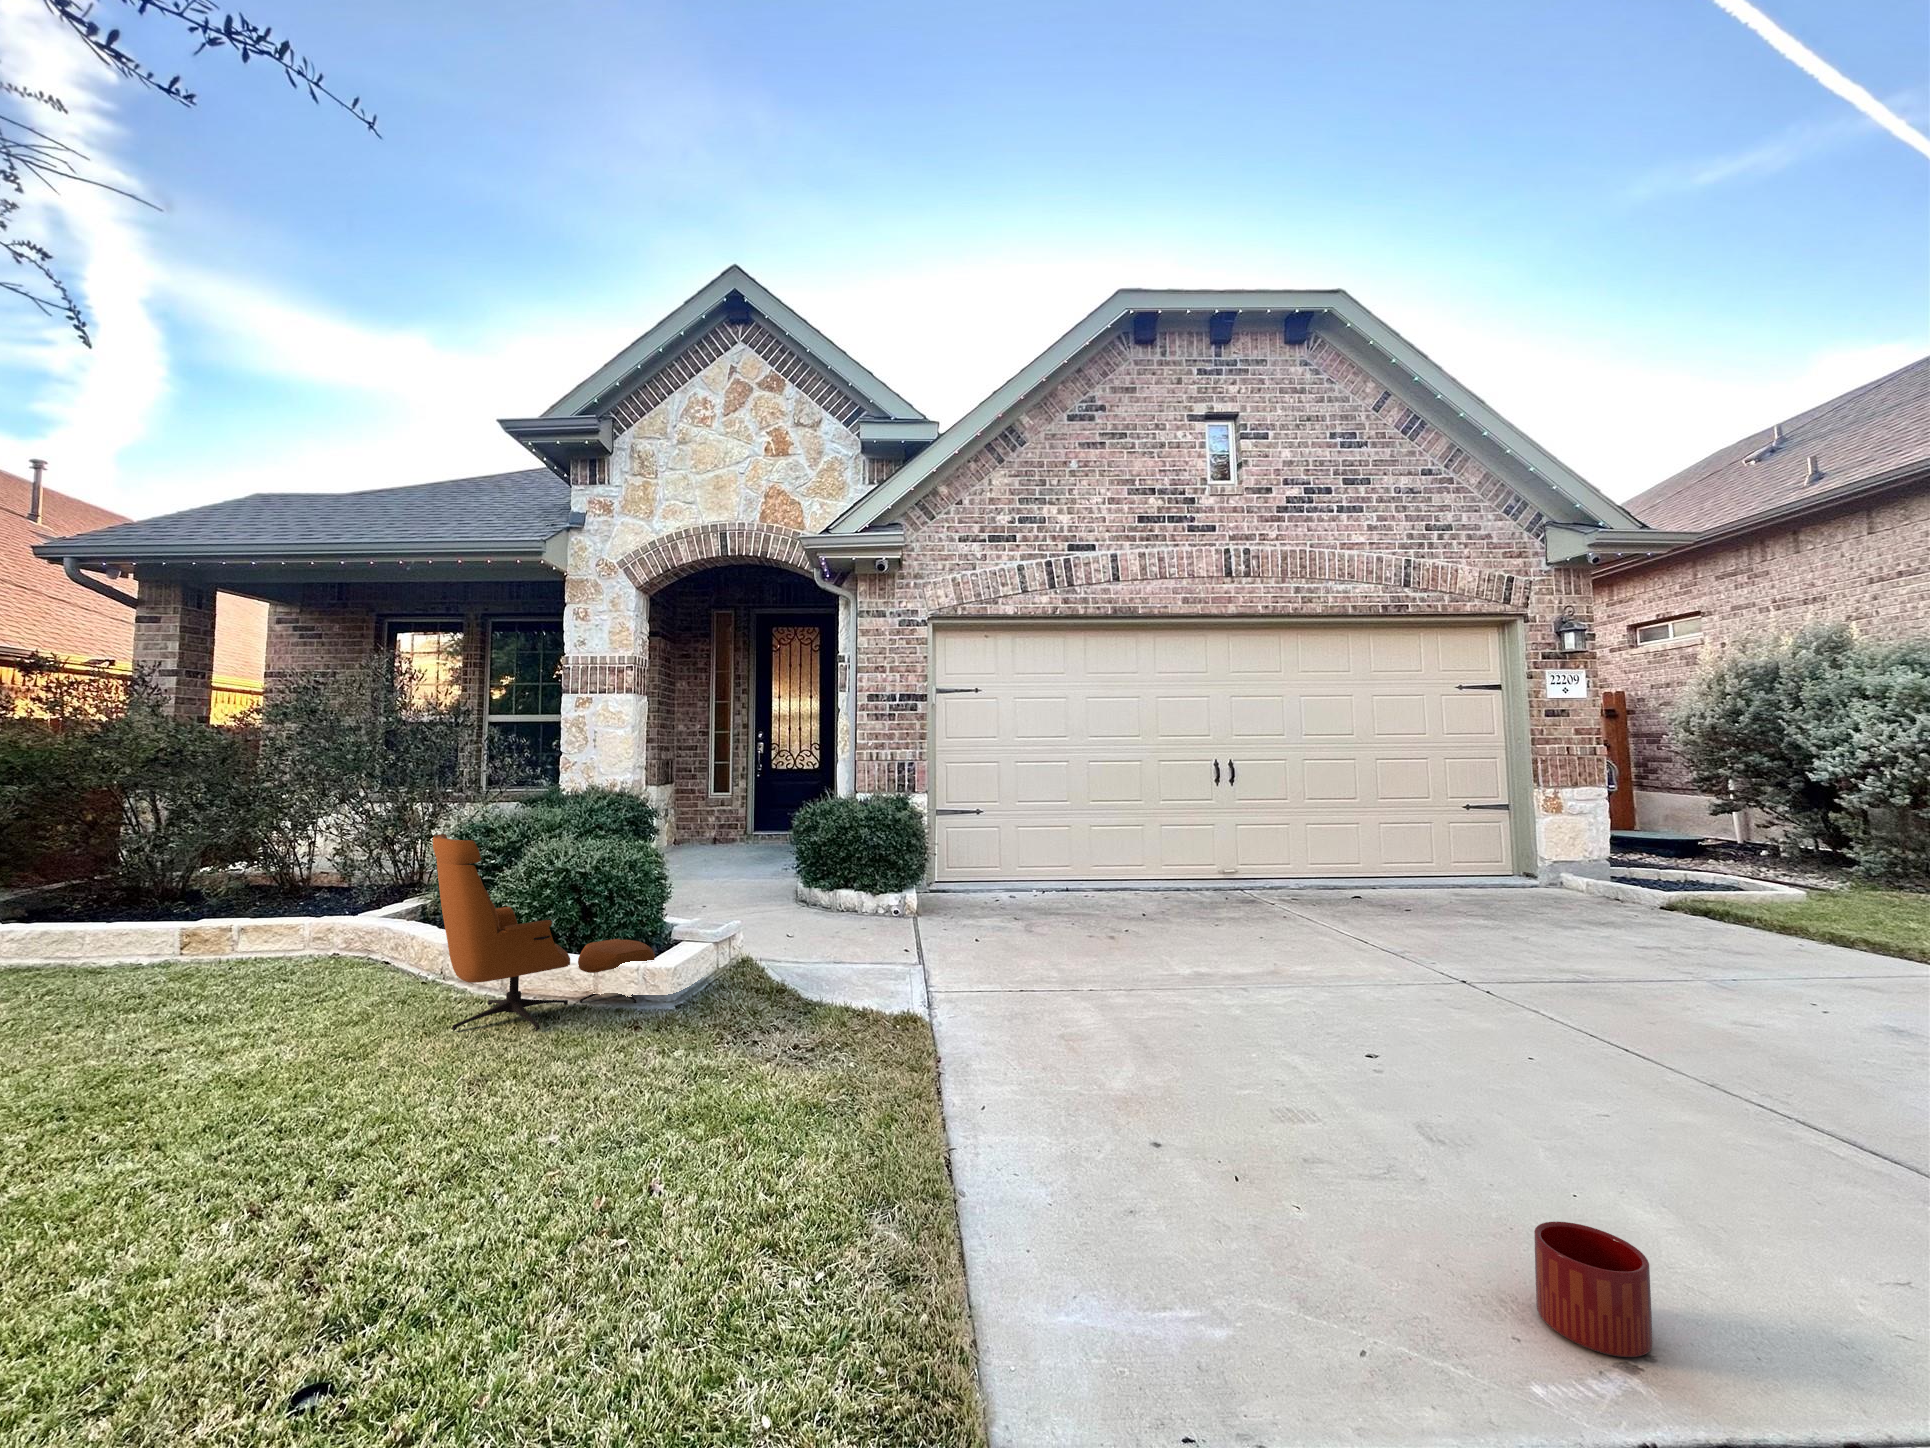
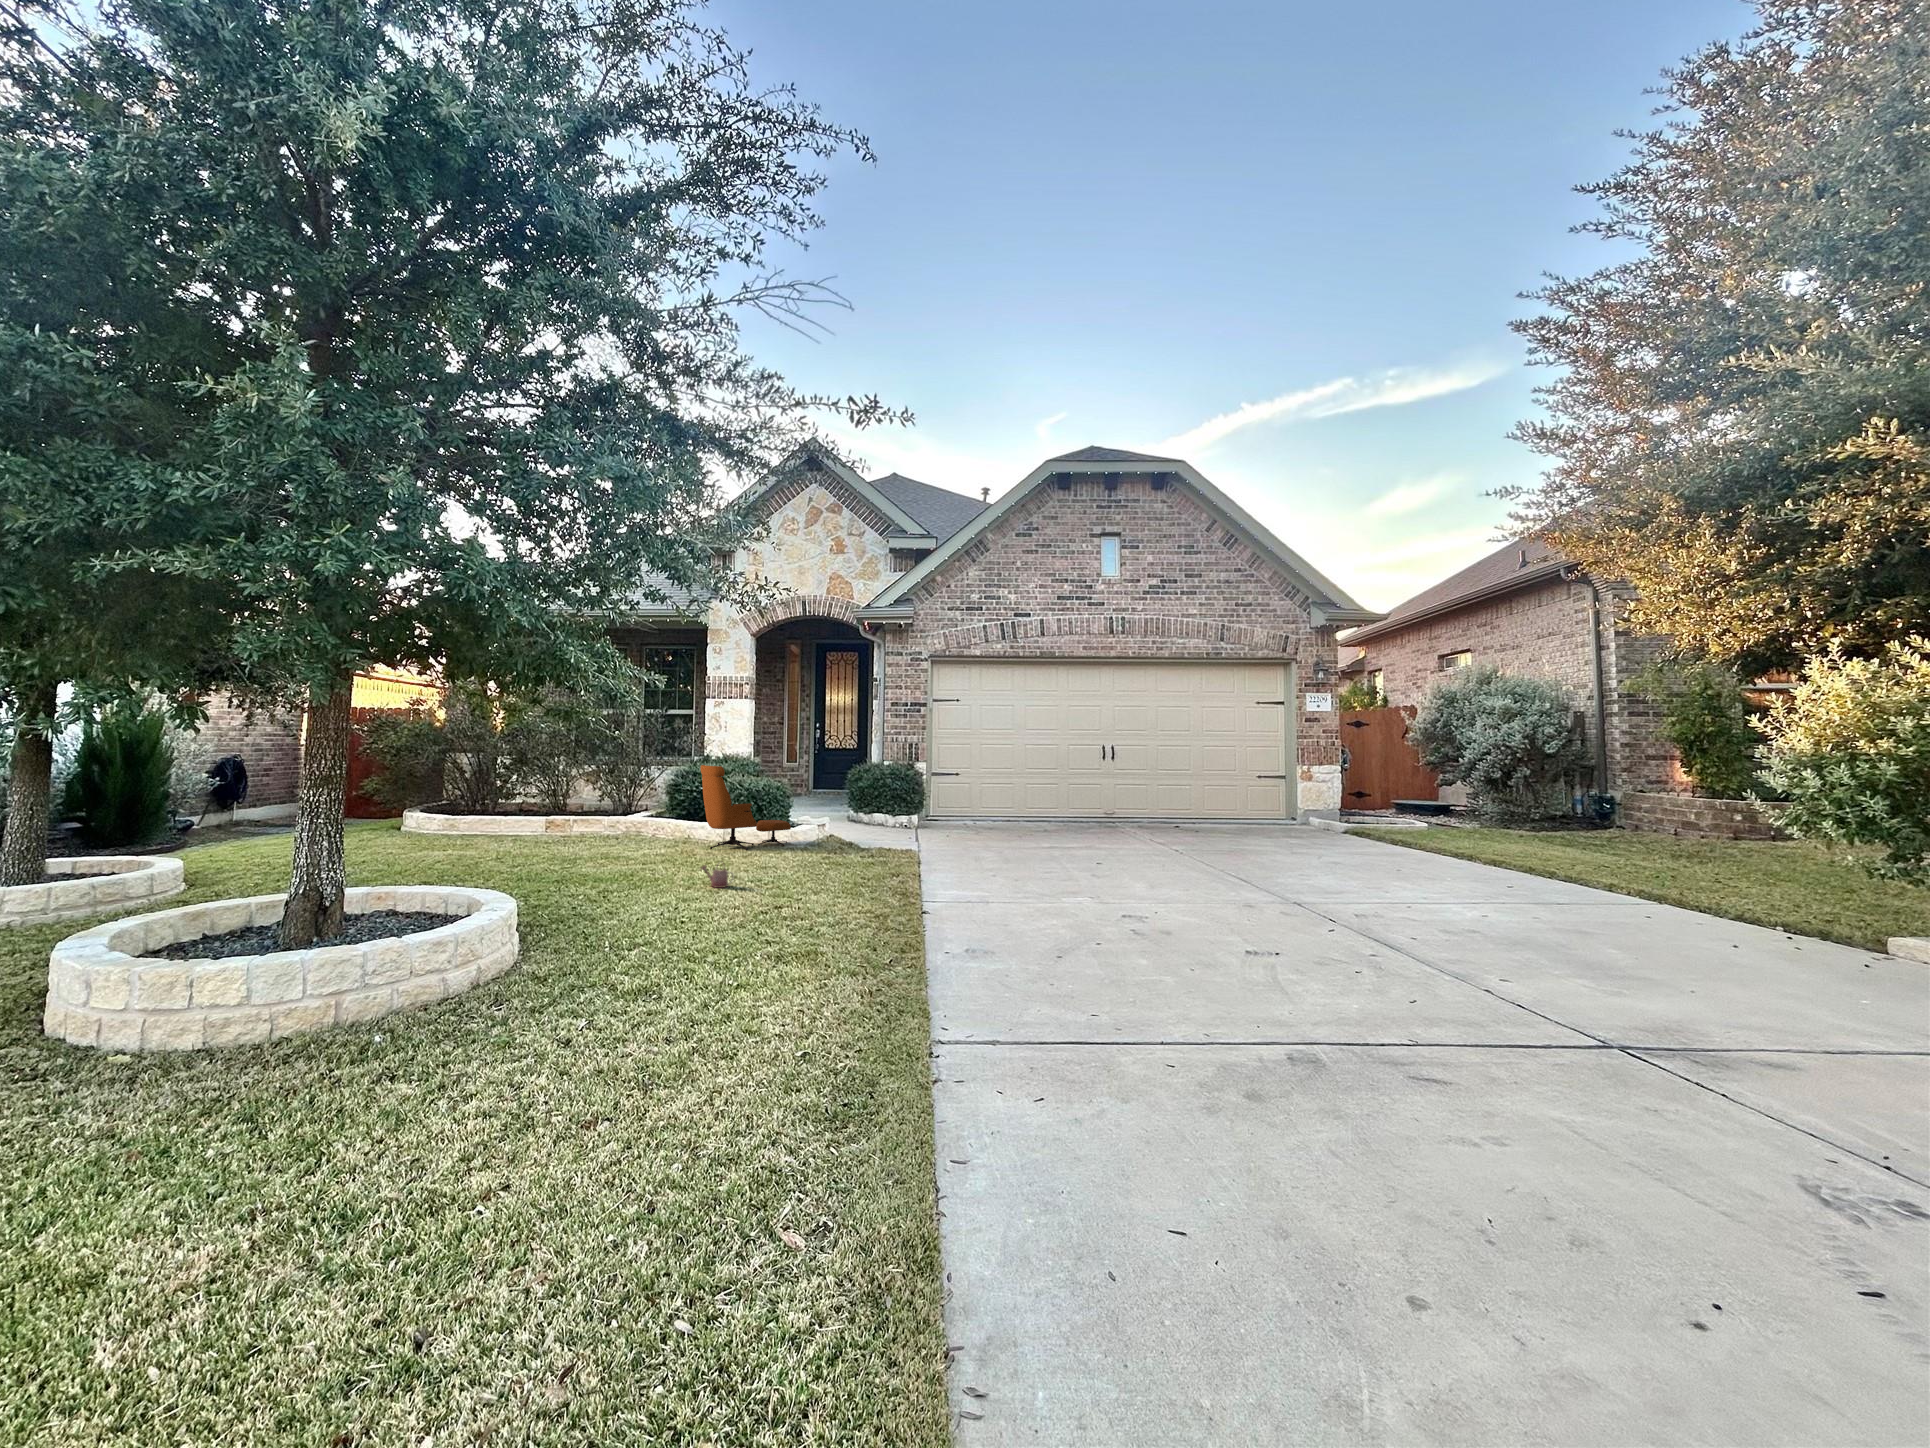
planter: present [1534,1222,1653,1357] -> none [1094,875,1122,904]
watering can: none [205,1236,311,1349] -> present [701,866,732,888]

